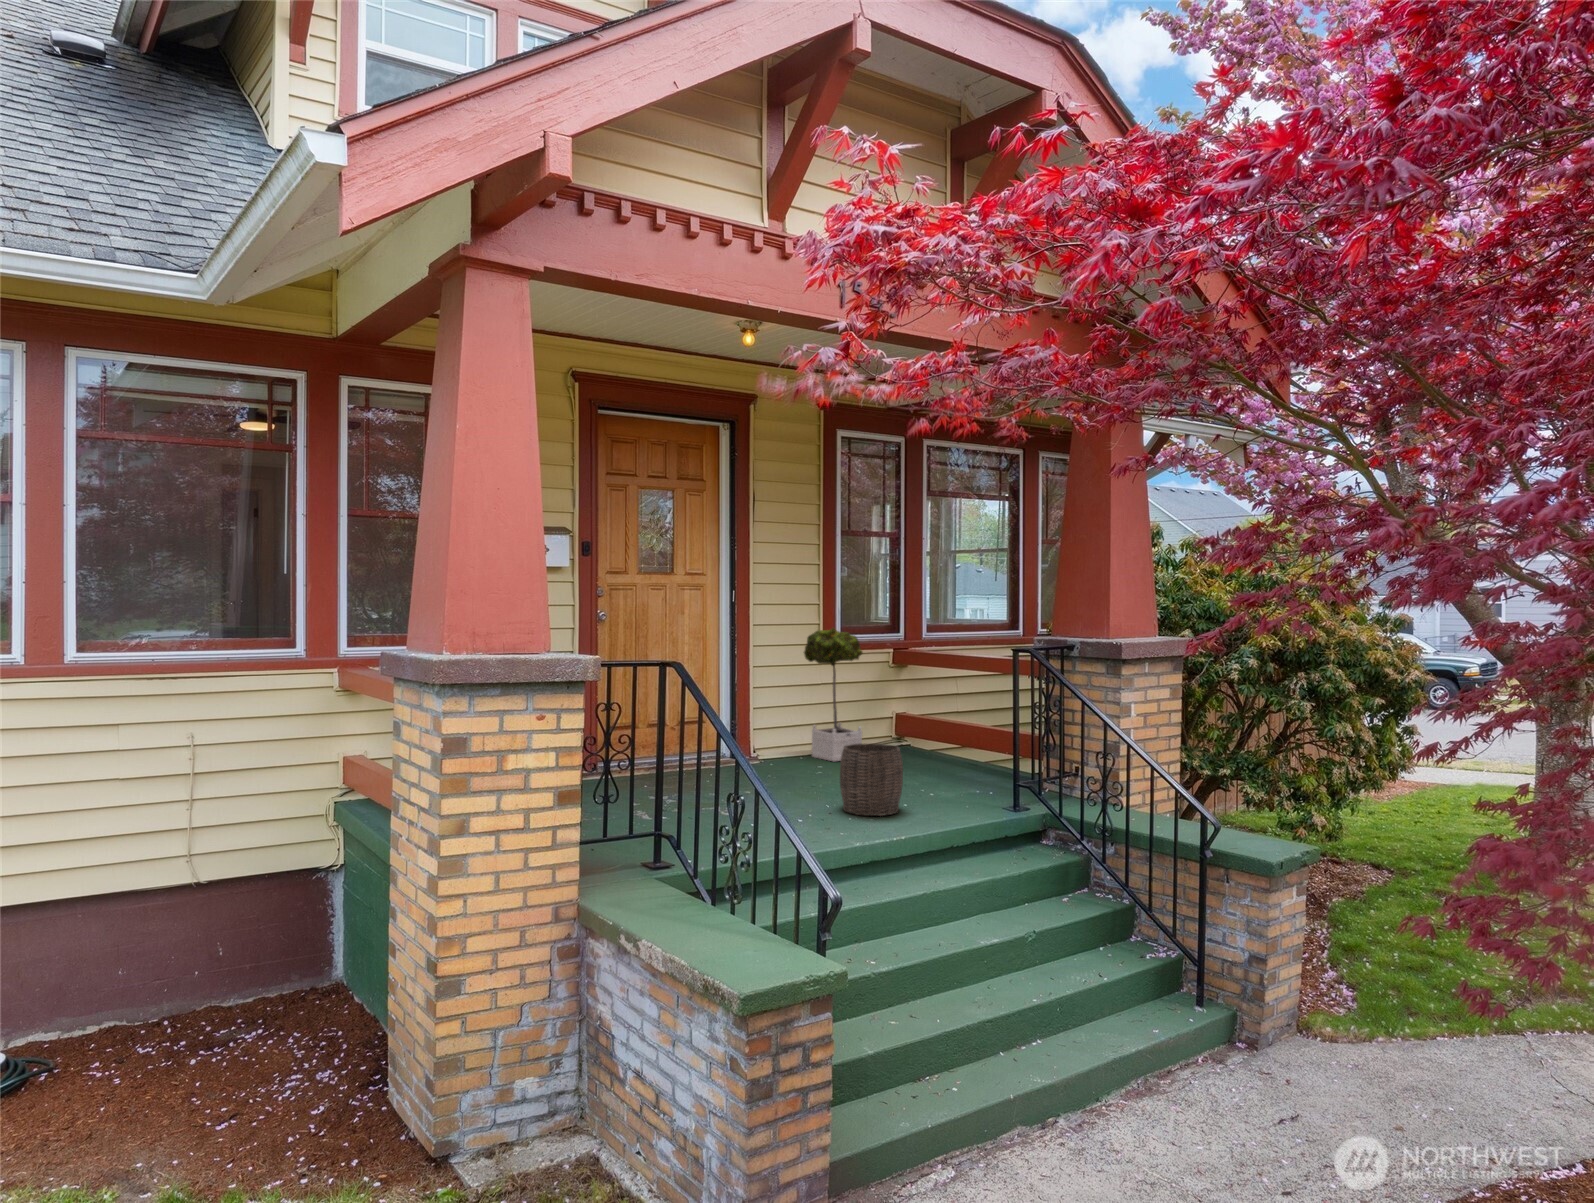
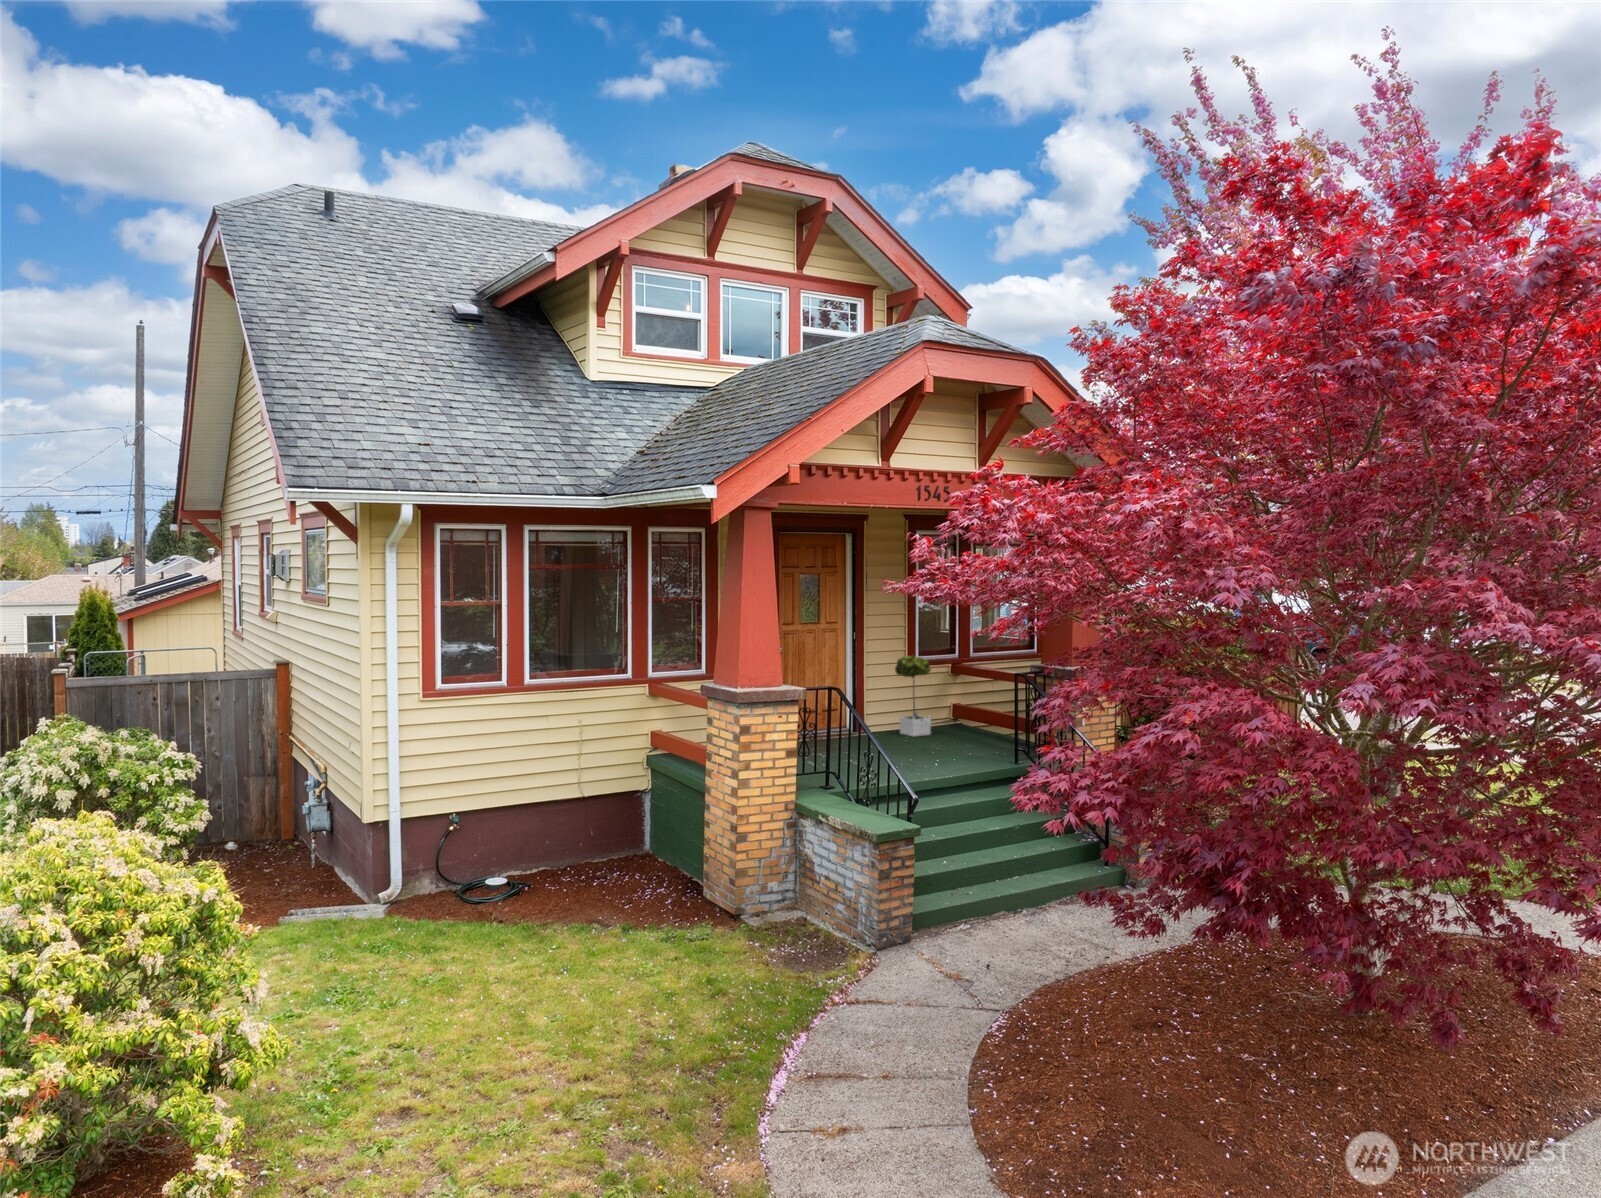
woven basket: present [840,744,903,816] -> none [918,727,953,768]

